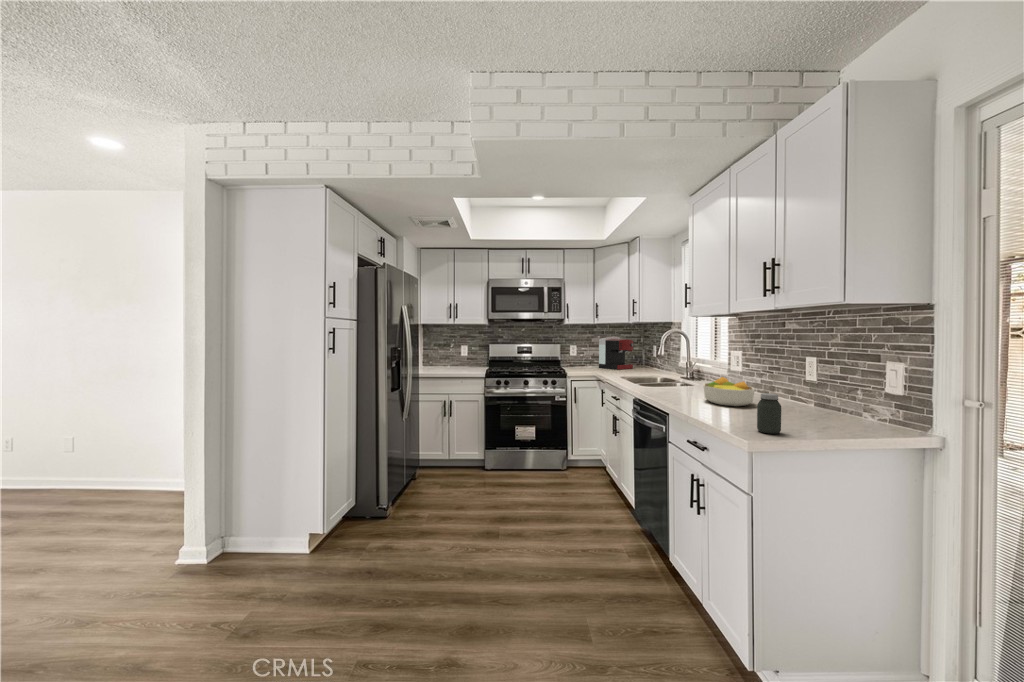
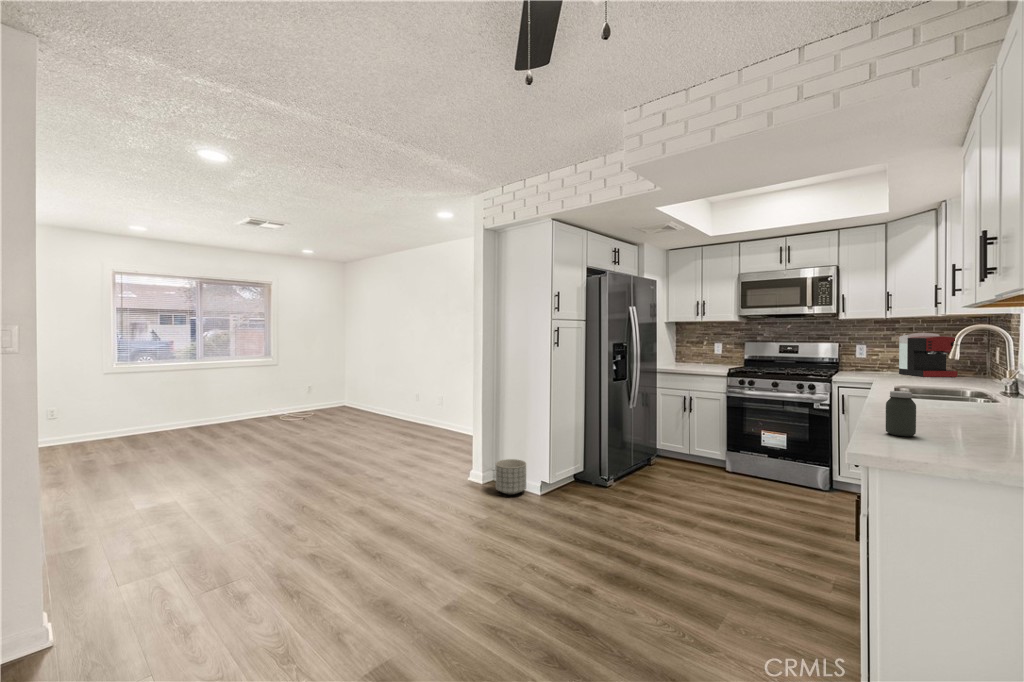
fruit bowl: present [704,377,755,406] -> none [922,381,1004,418]
planter: none [237,513,288,569] -> present [496,459,526,495]

